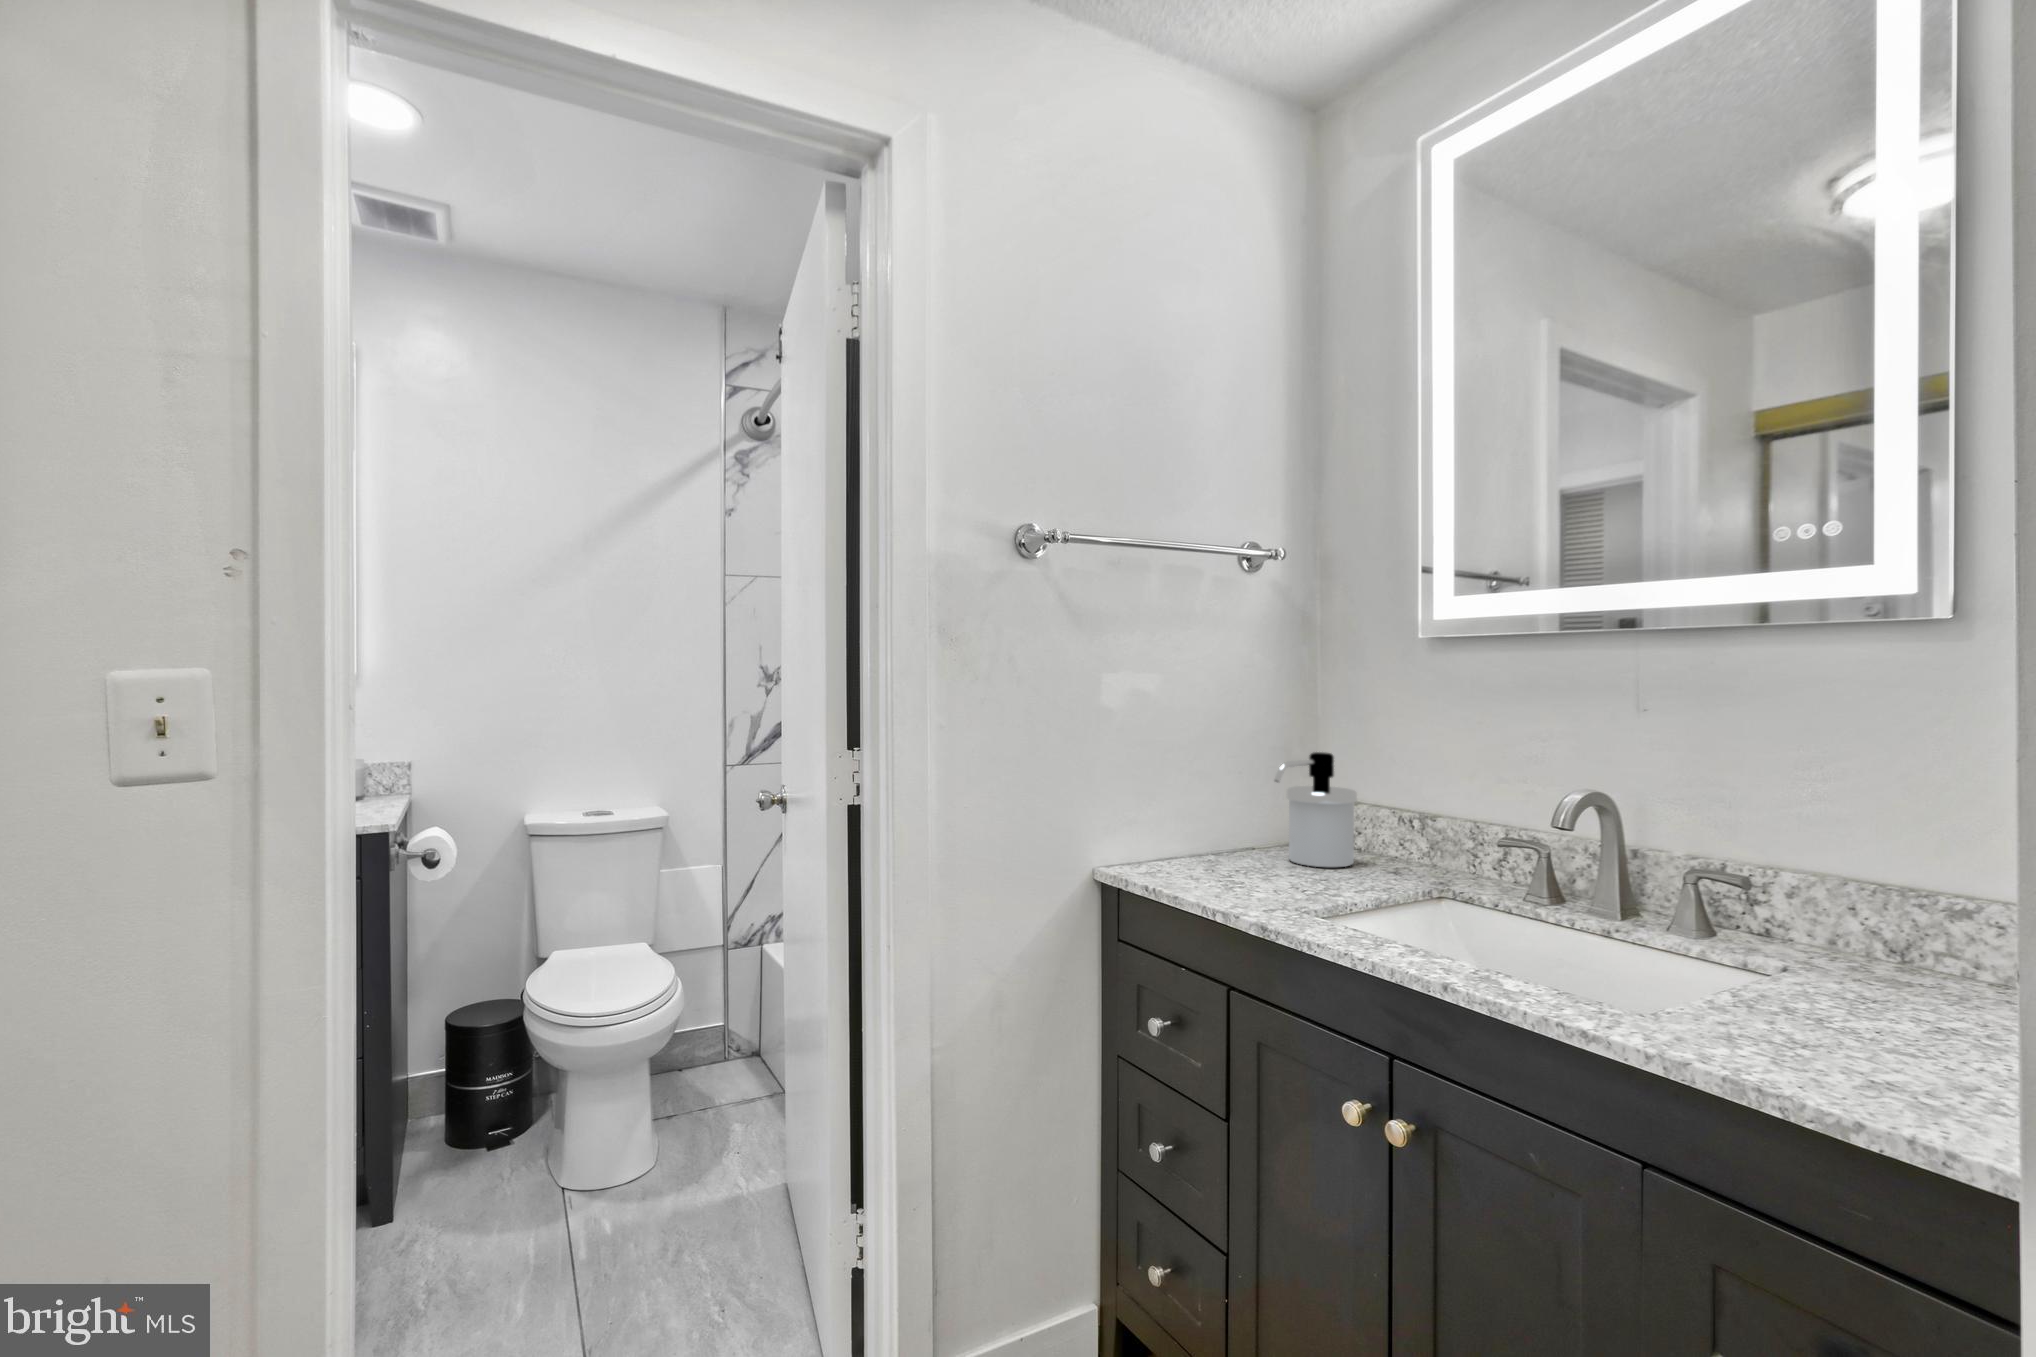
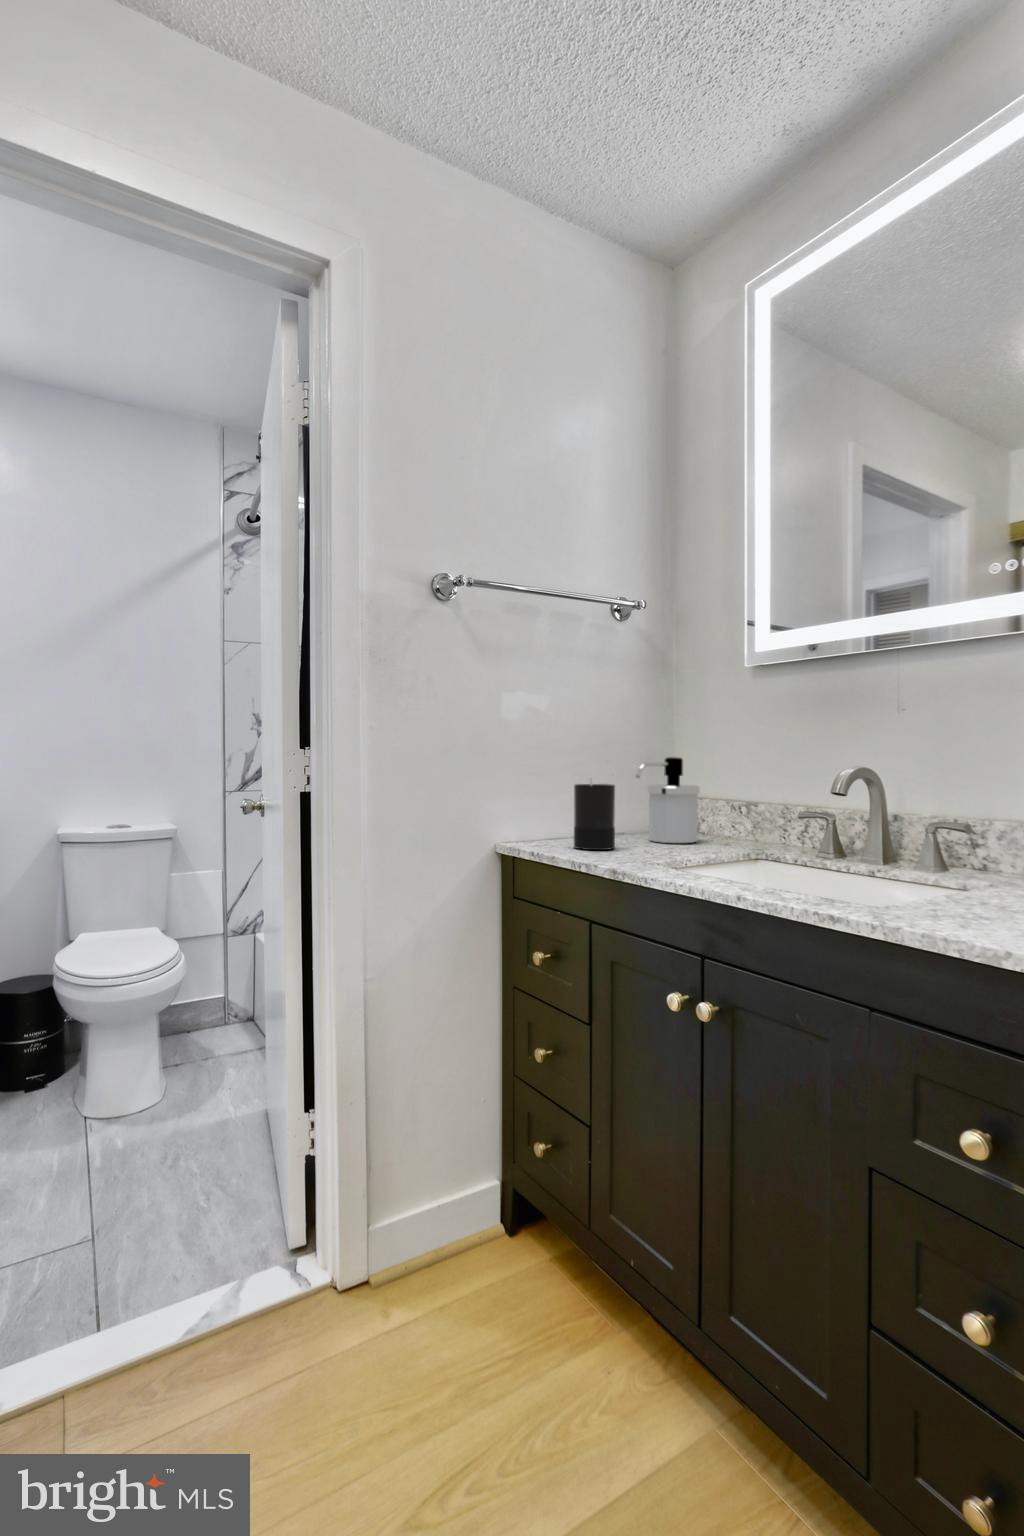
candle: none [1196,784,1251,884] -> present [574,778,615,850]

